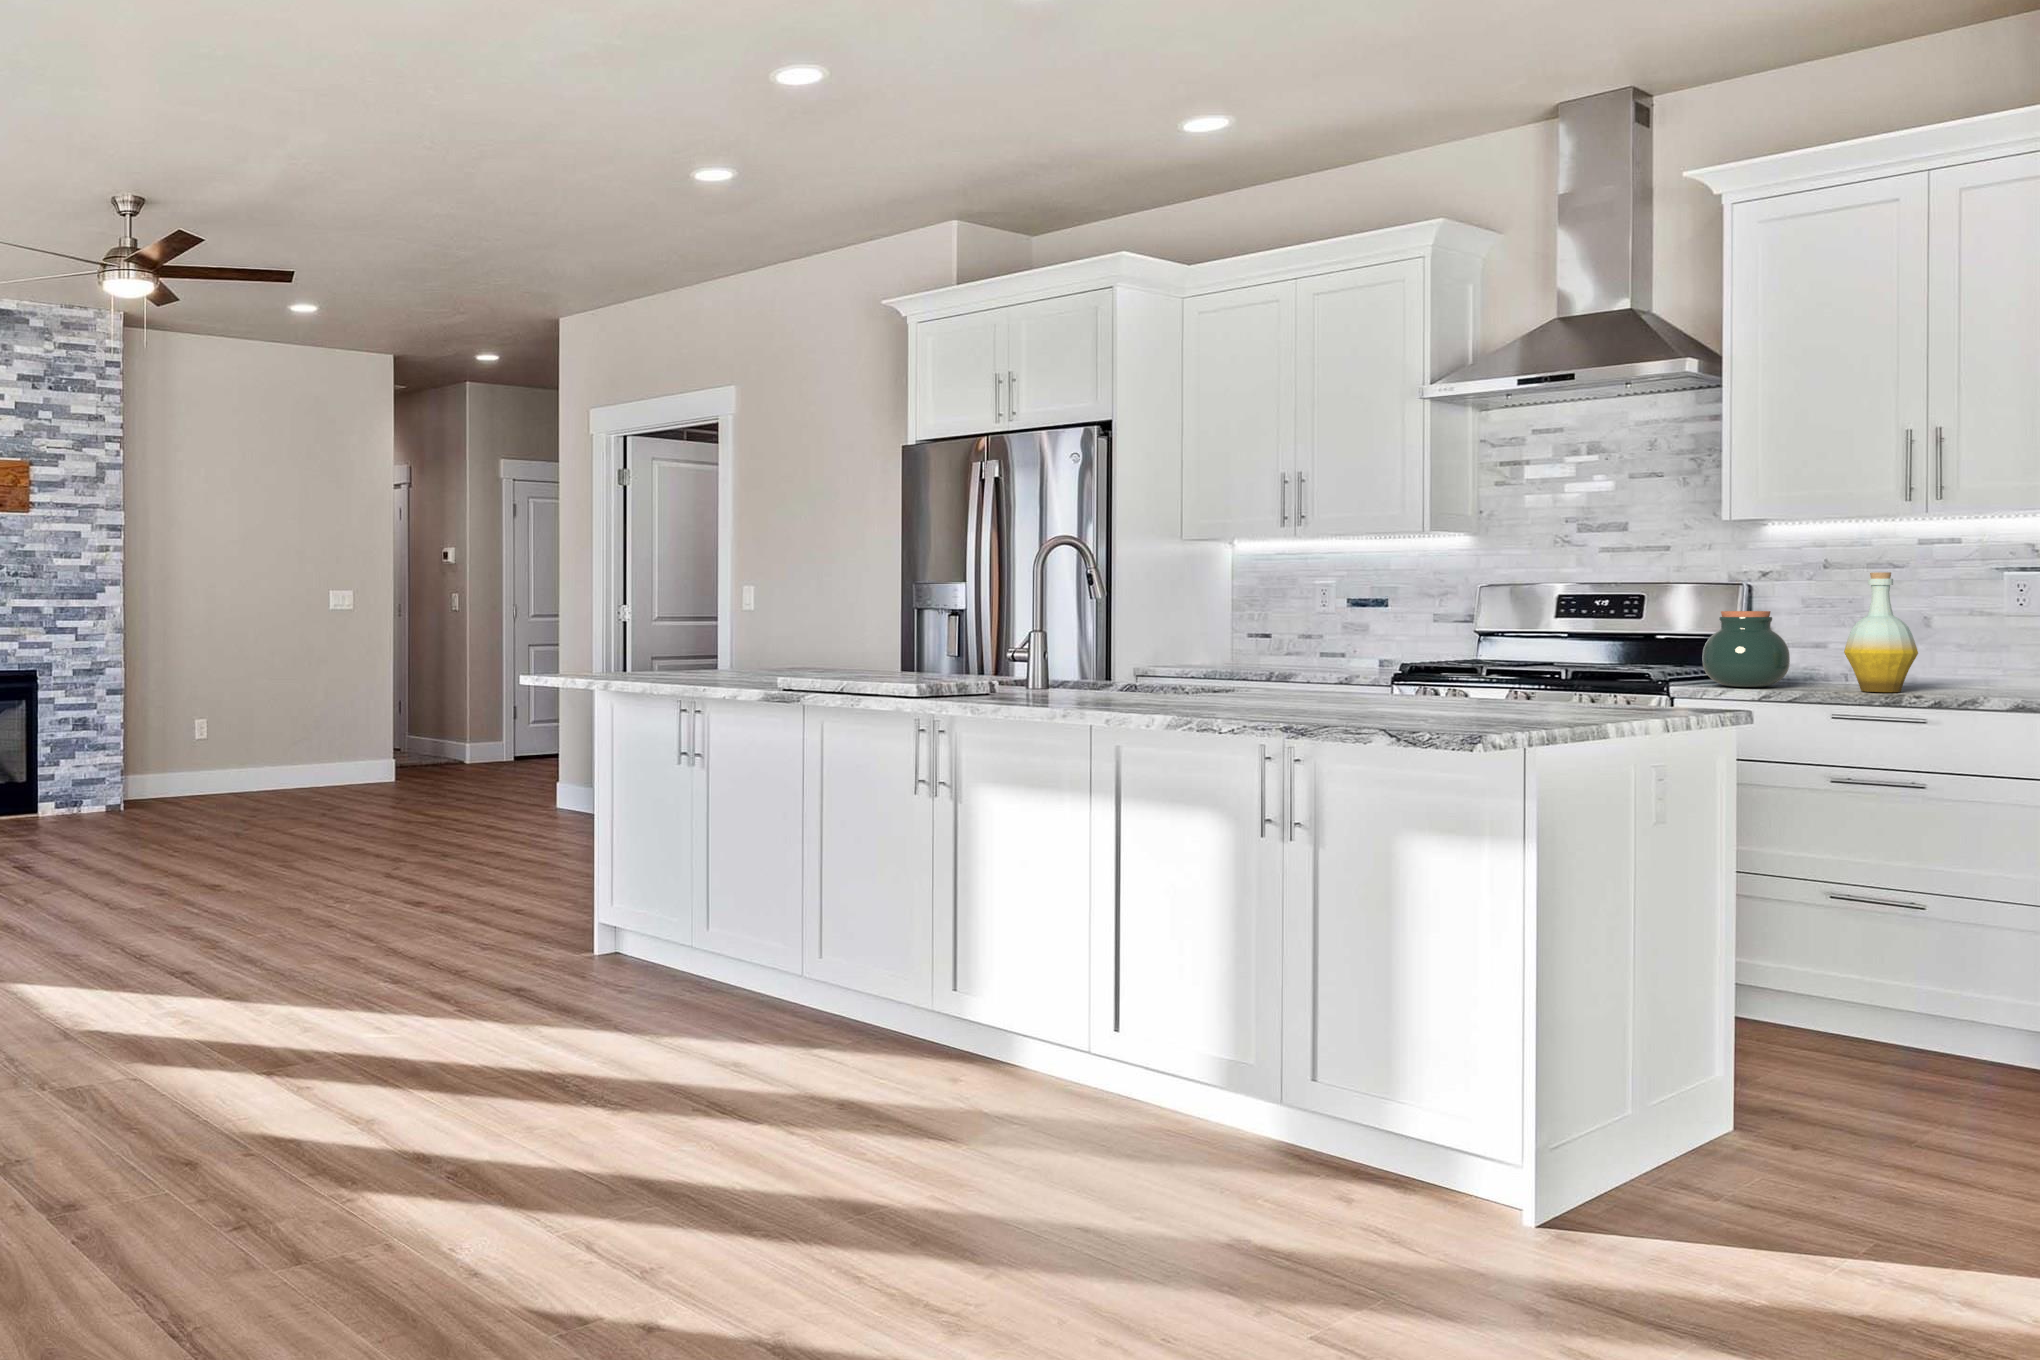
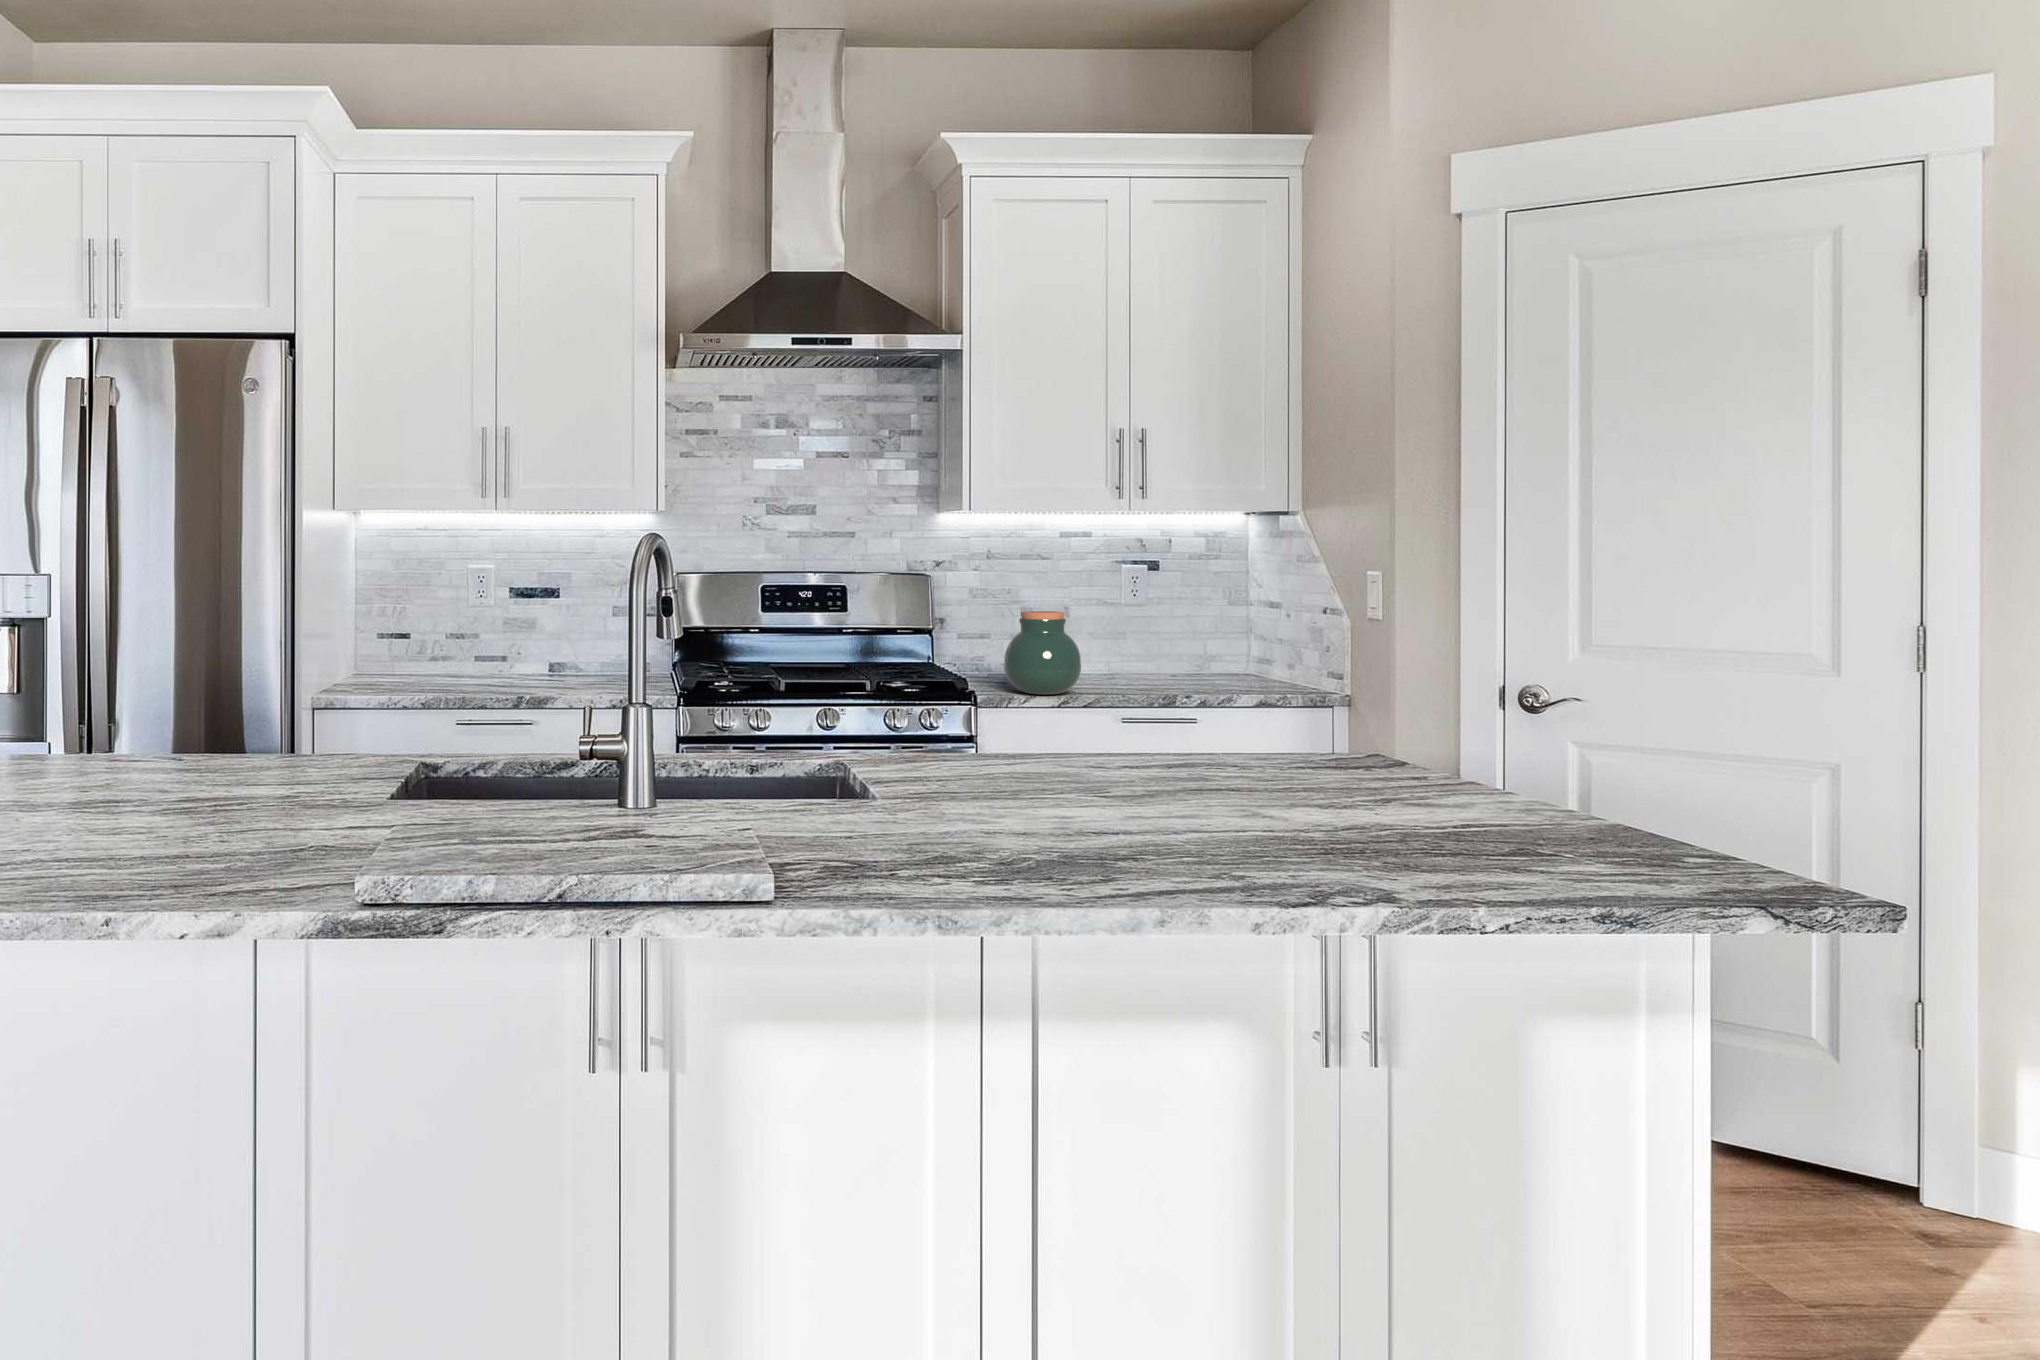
bottle: present [1844,572,1918,692] -> none [1120,572,1181,694]

